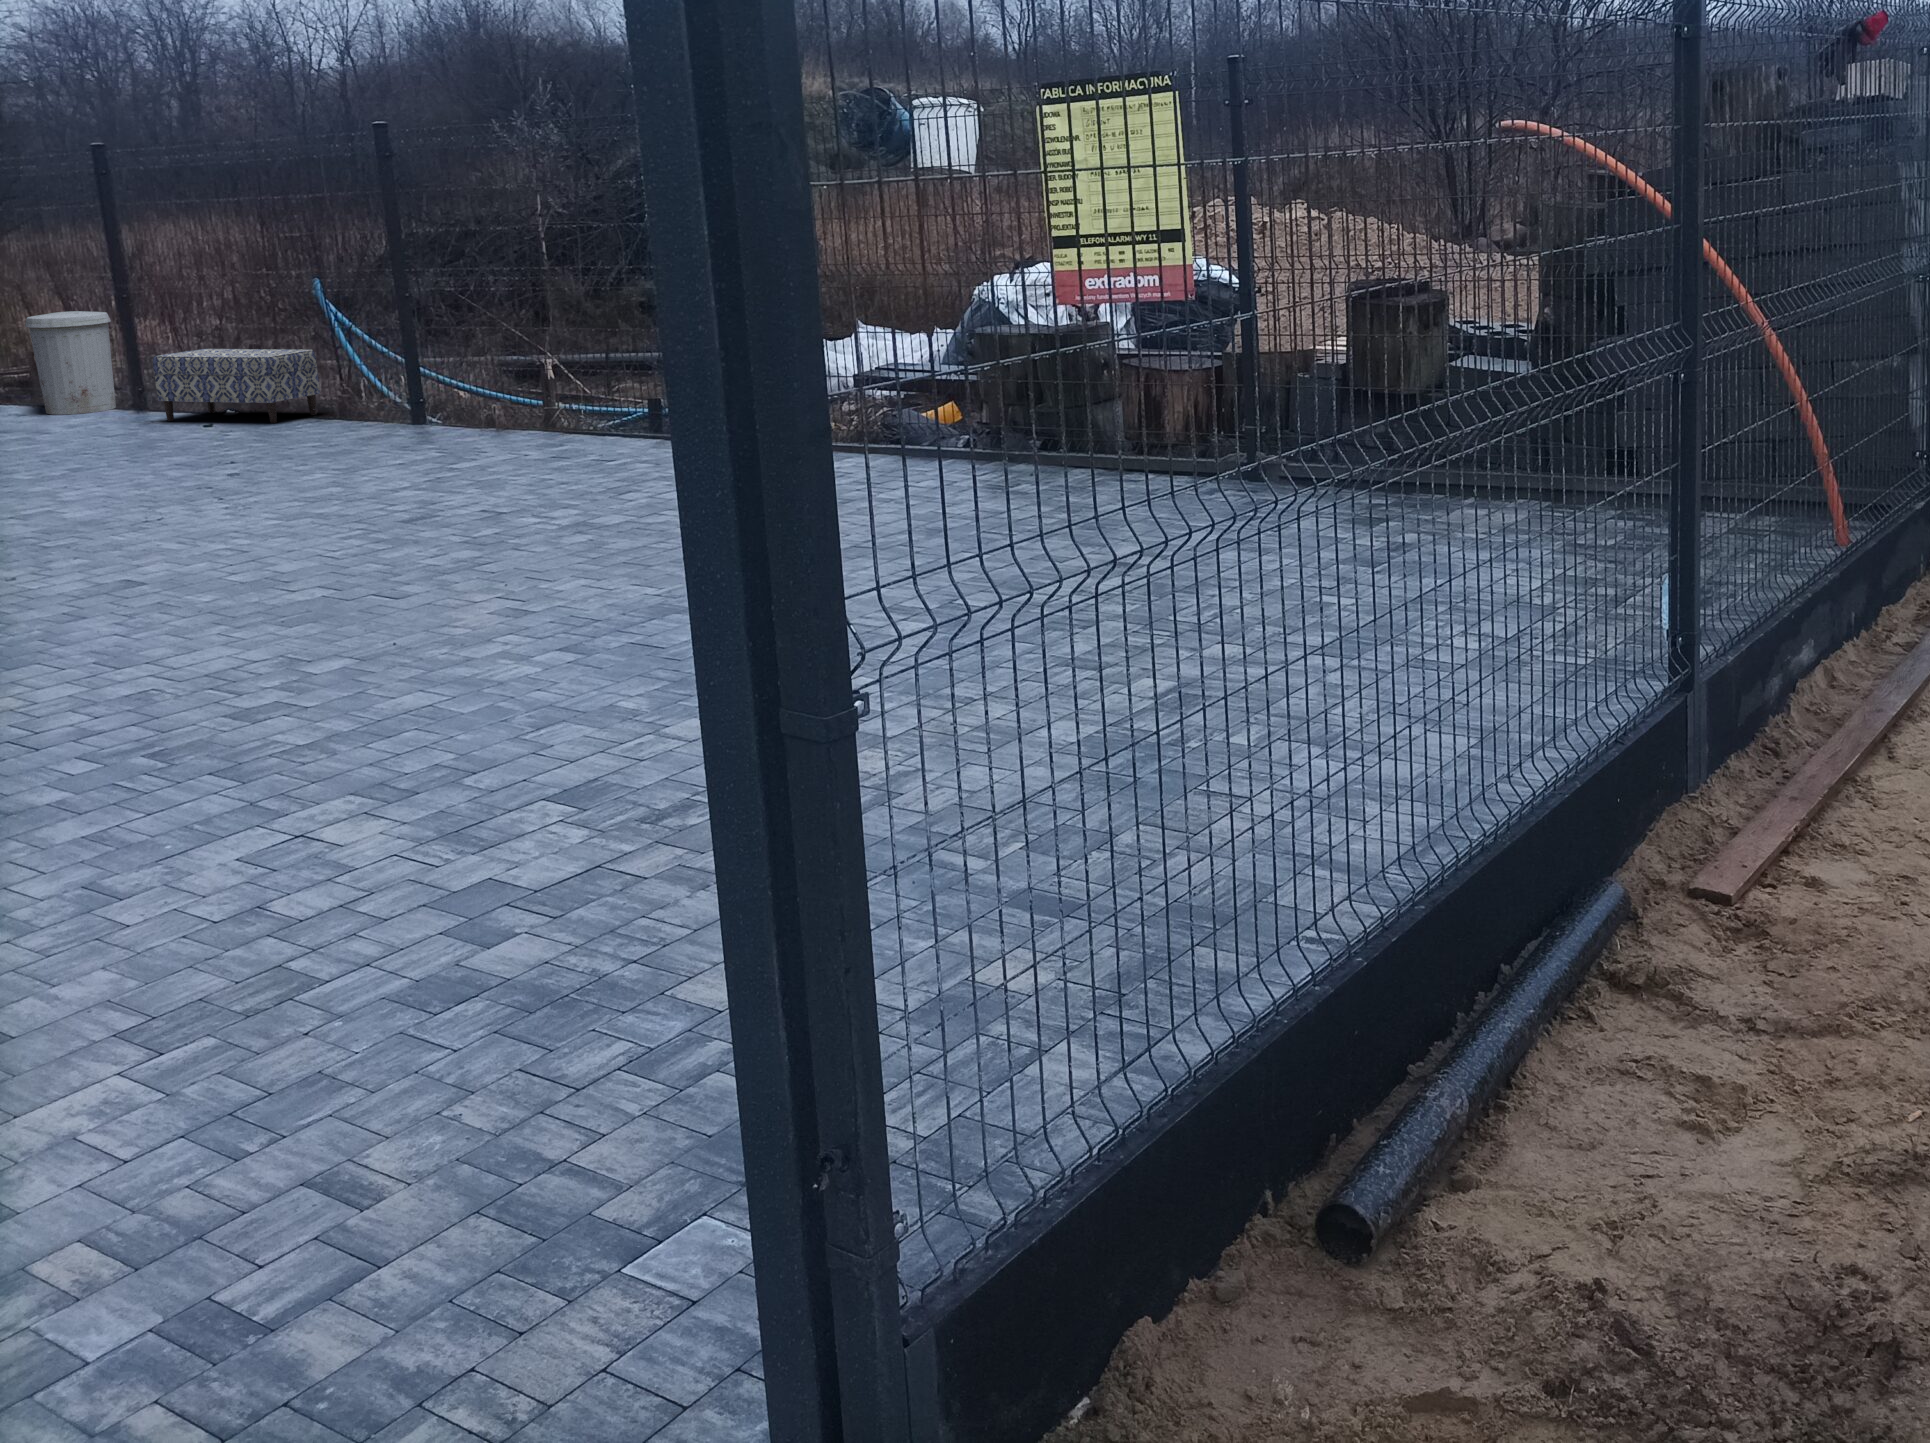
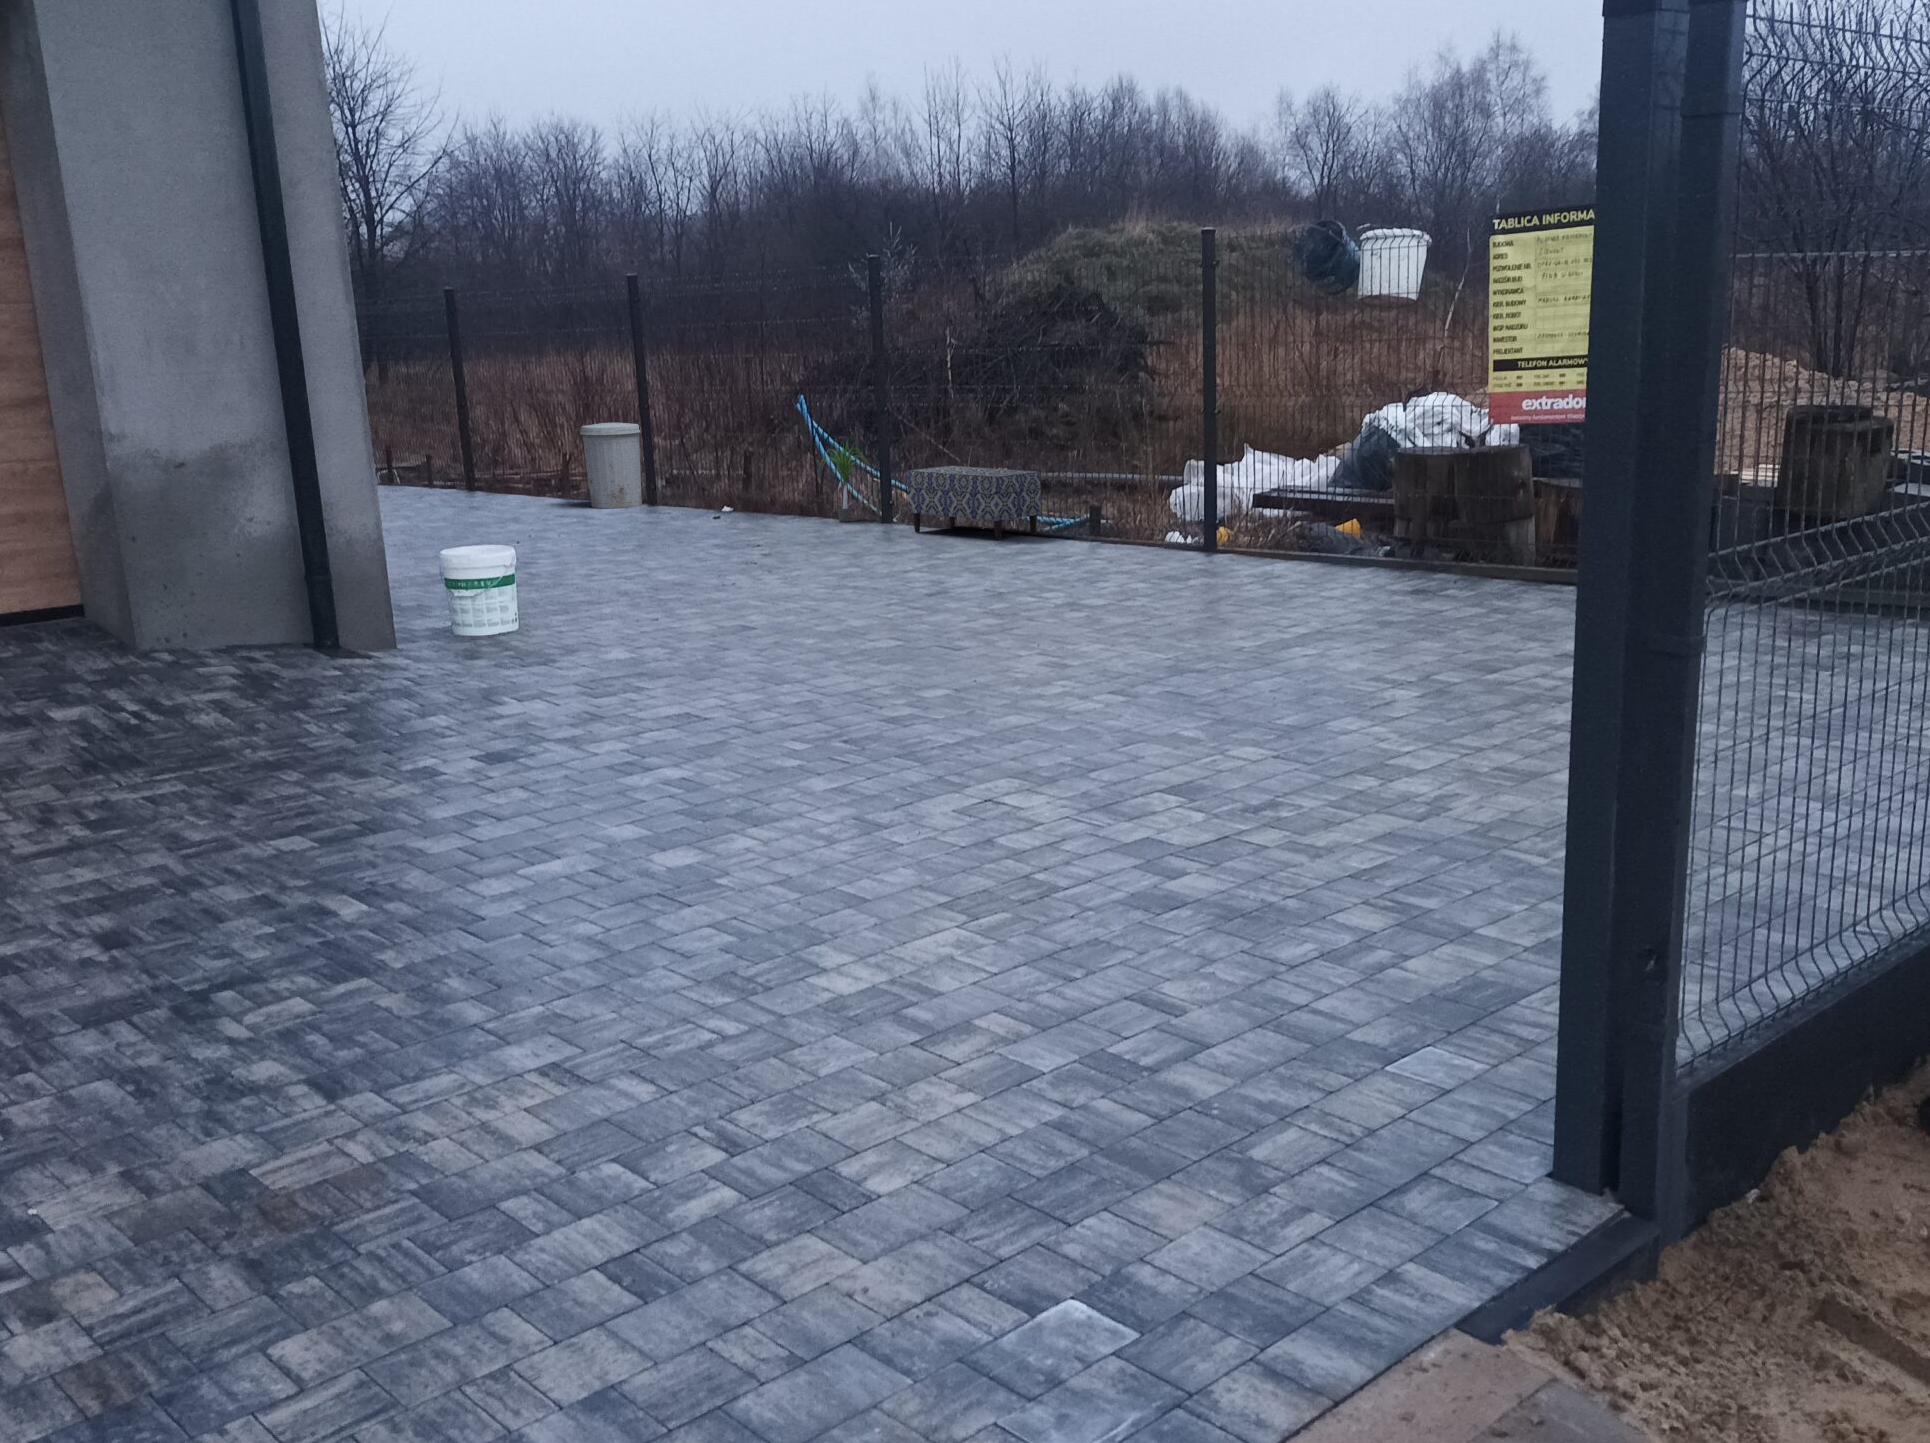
potted plant: none [324,322,397,423] -> present [826,442,867,522]
bench: present [153,349,320,423] -> present [907,466,1041,540]

